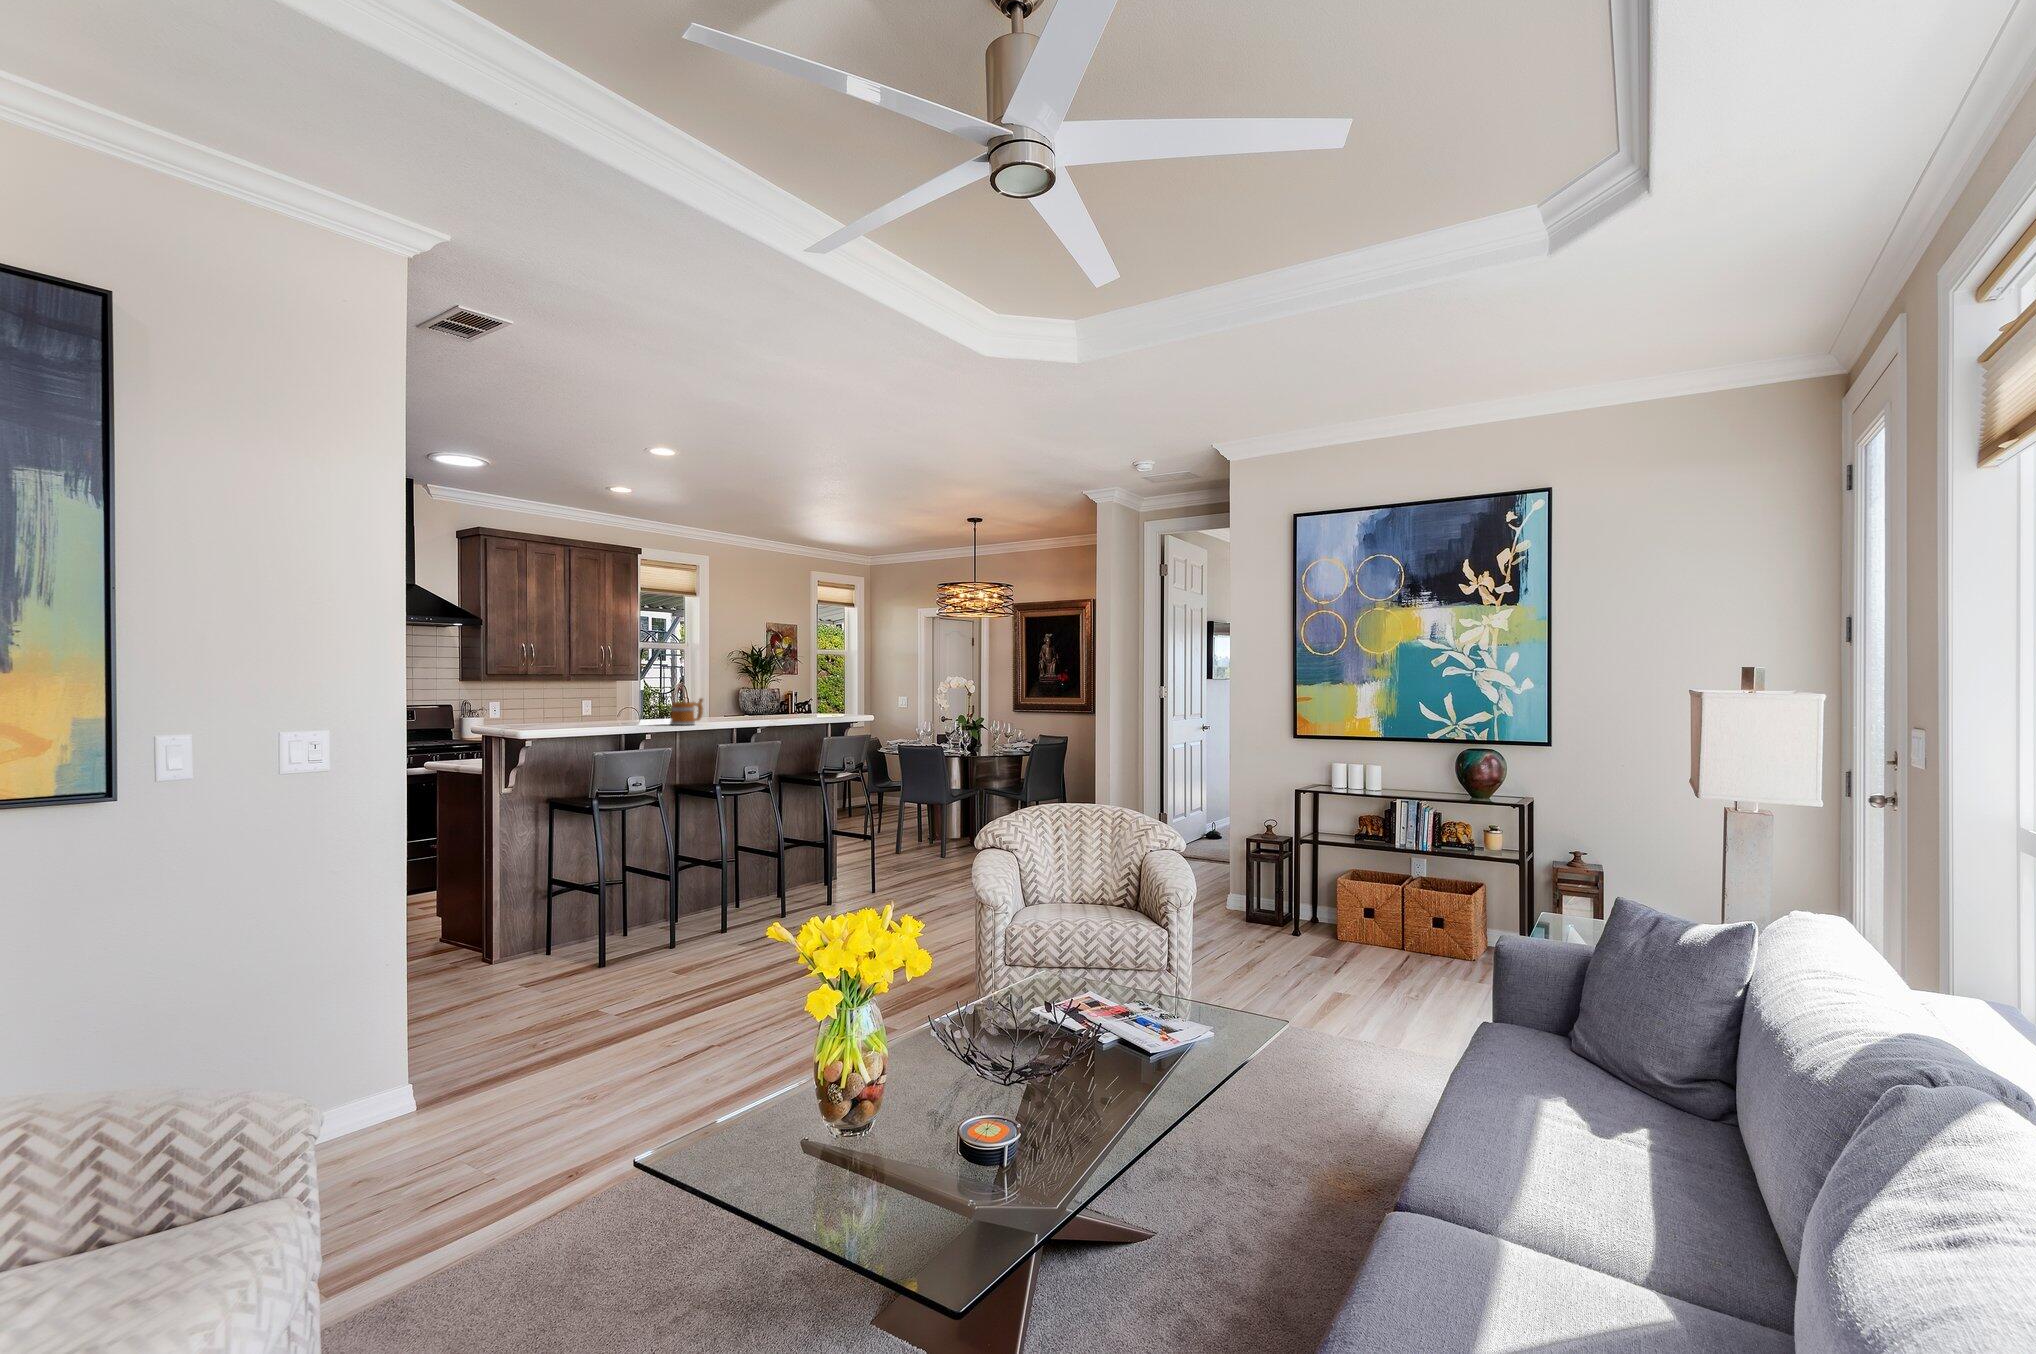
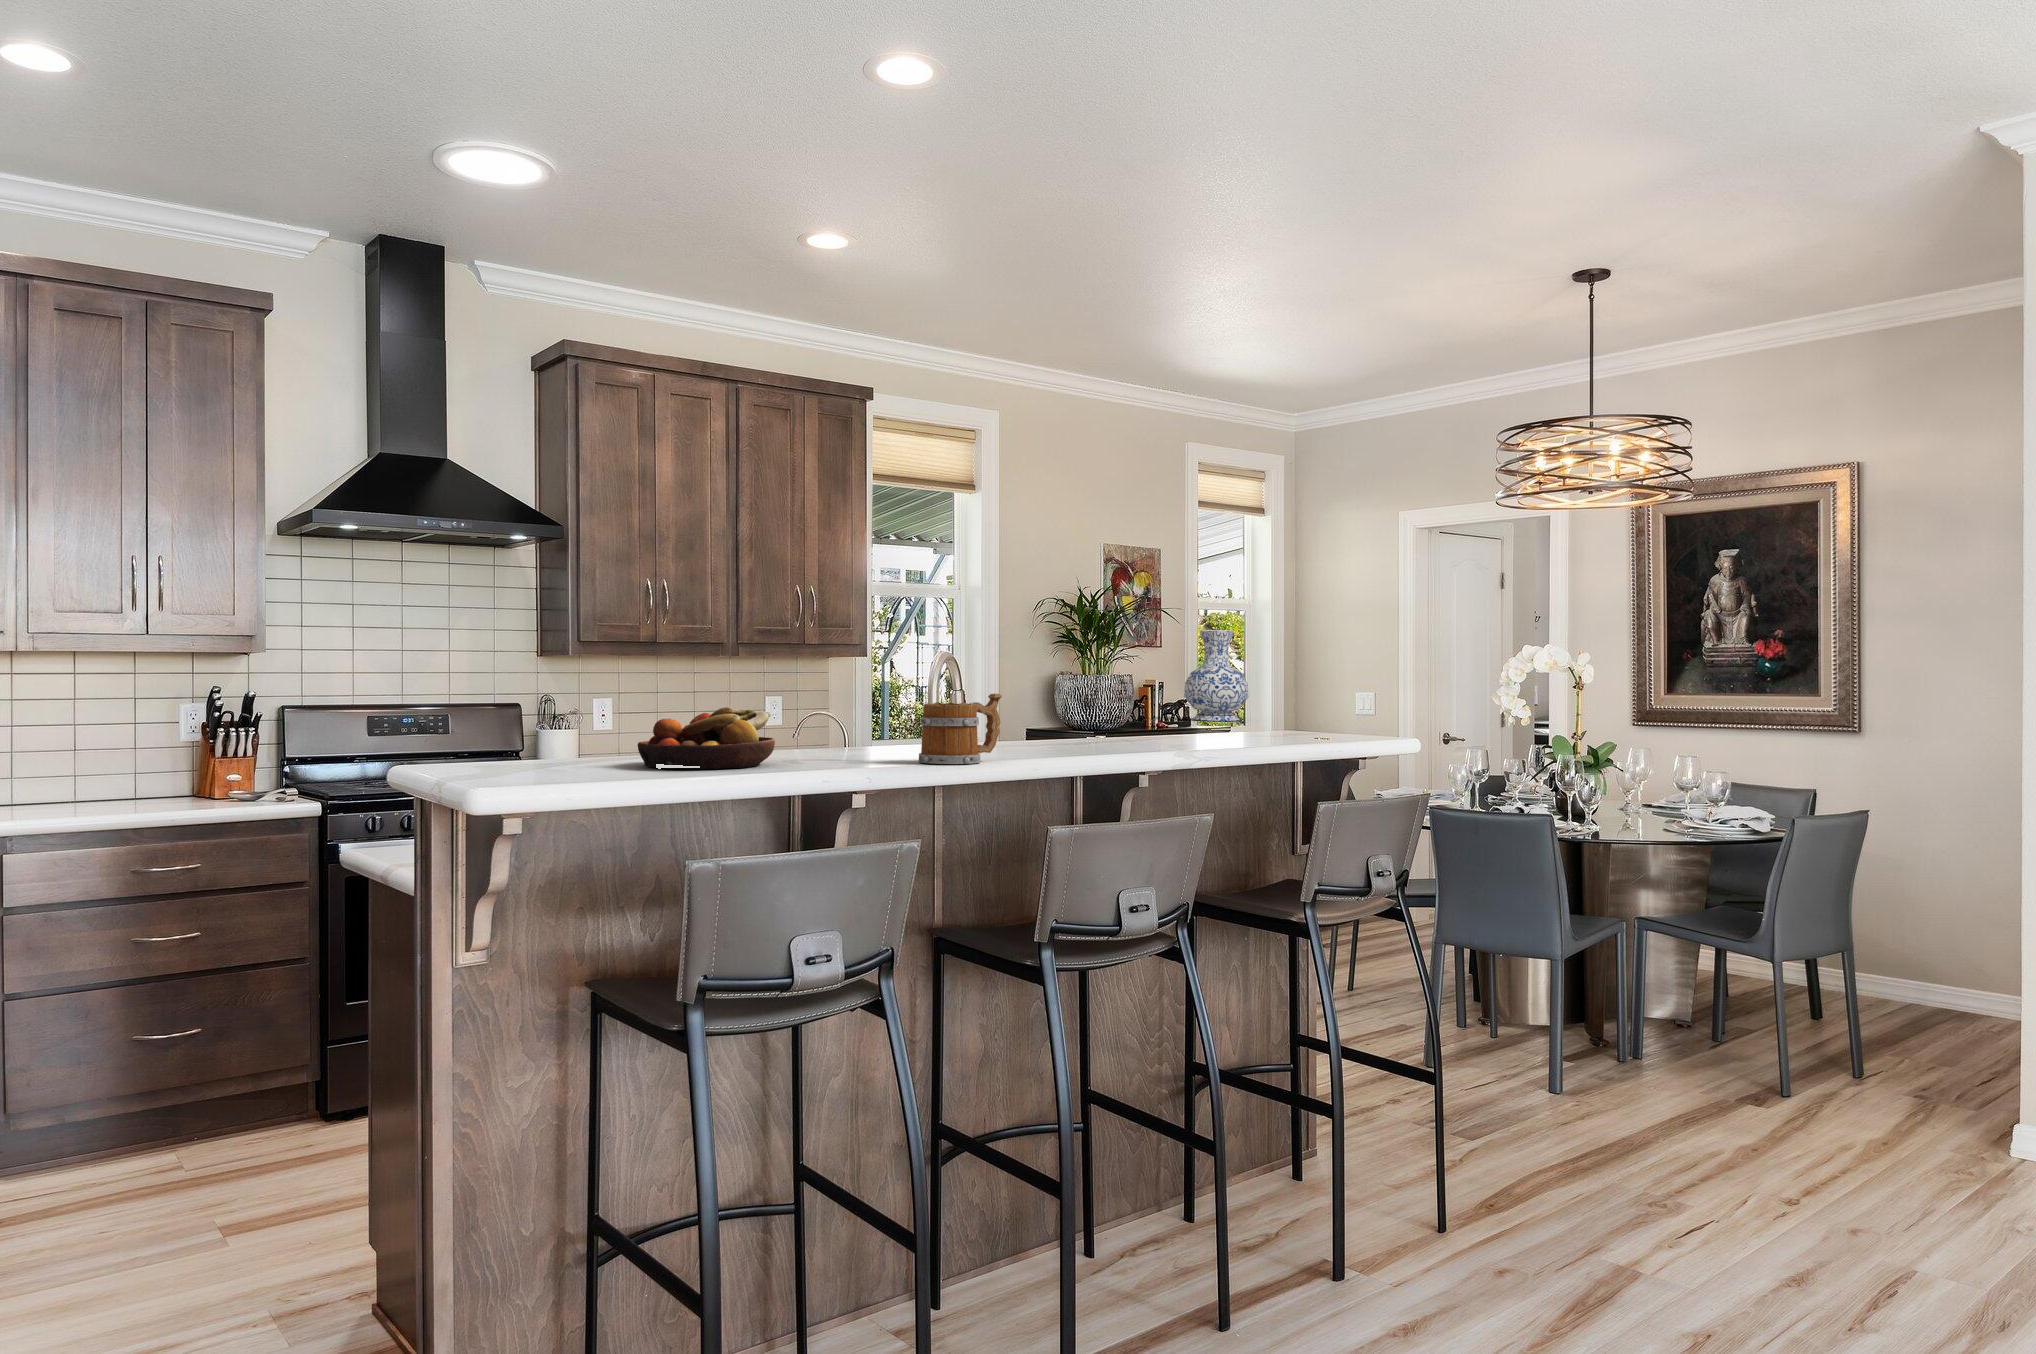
vase: none [800,668,830,711] -> present [1184,630,1249,721]
fruit bowl: none [554,704,611,728] -> present [638,707,775,769]

